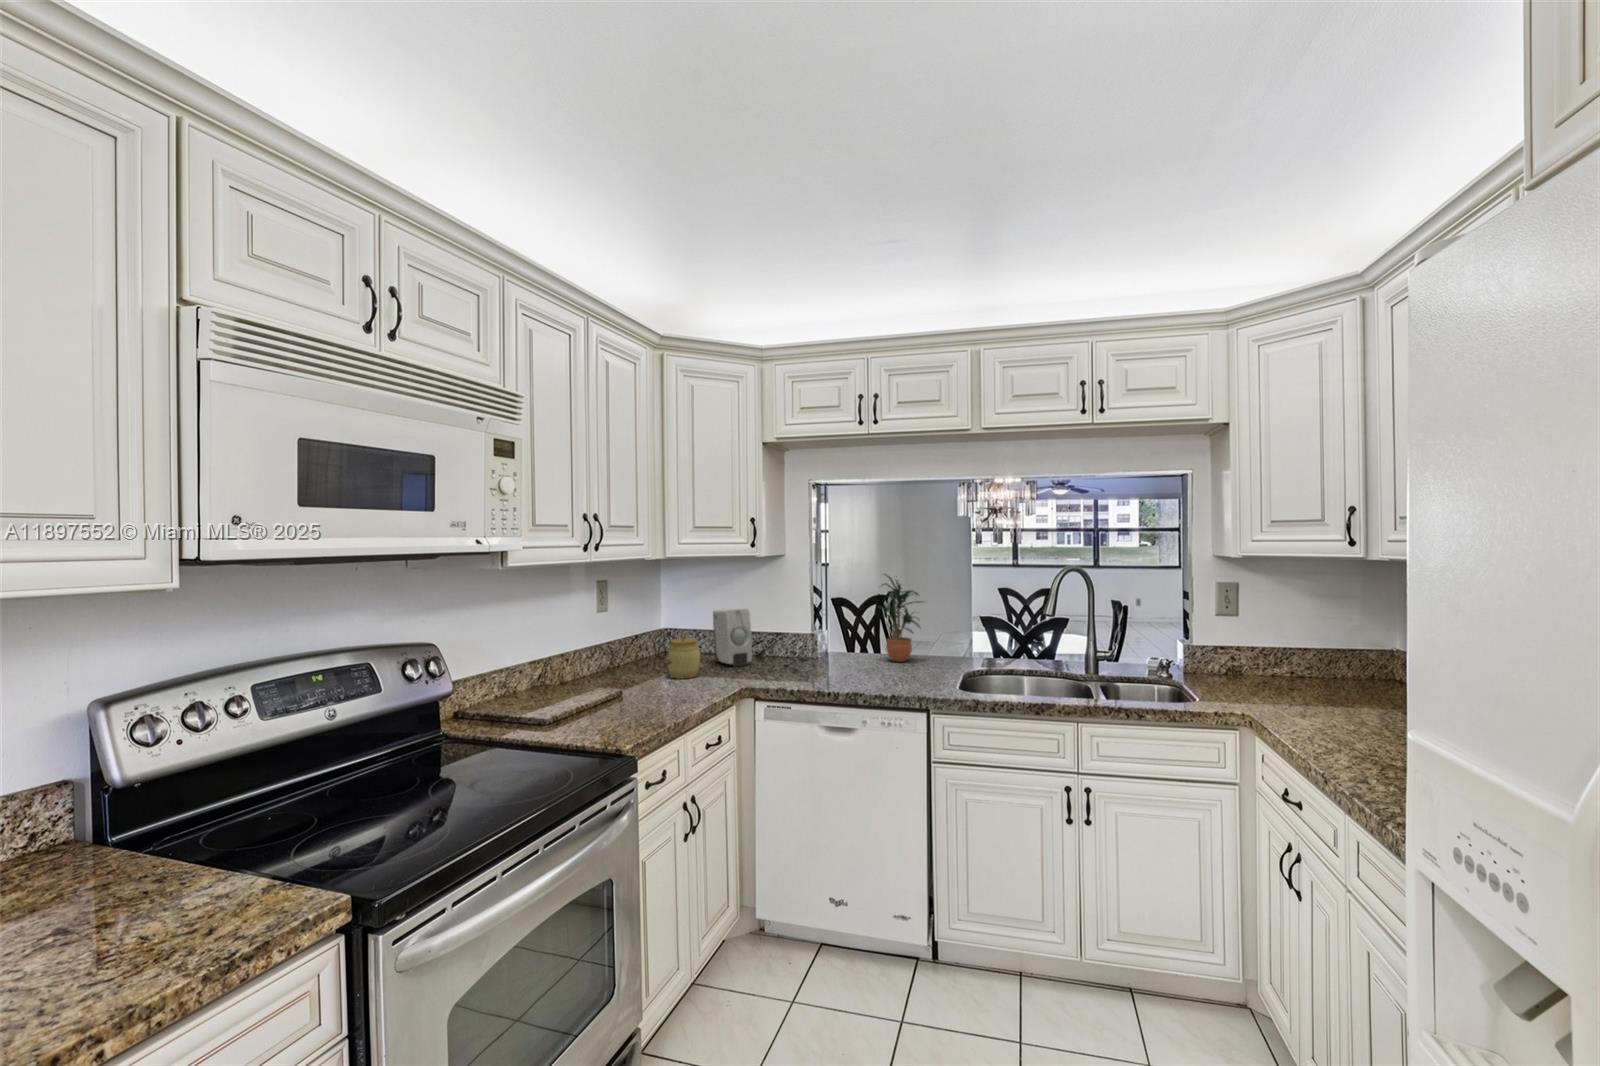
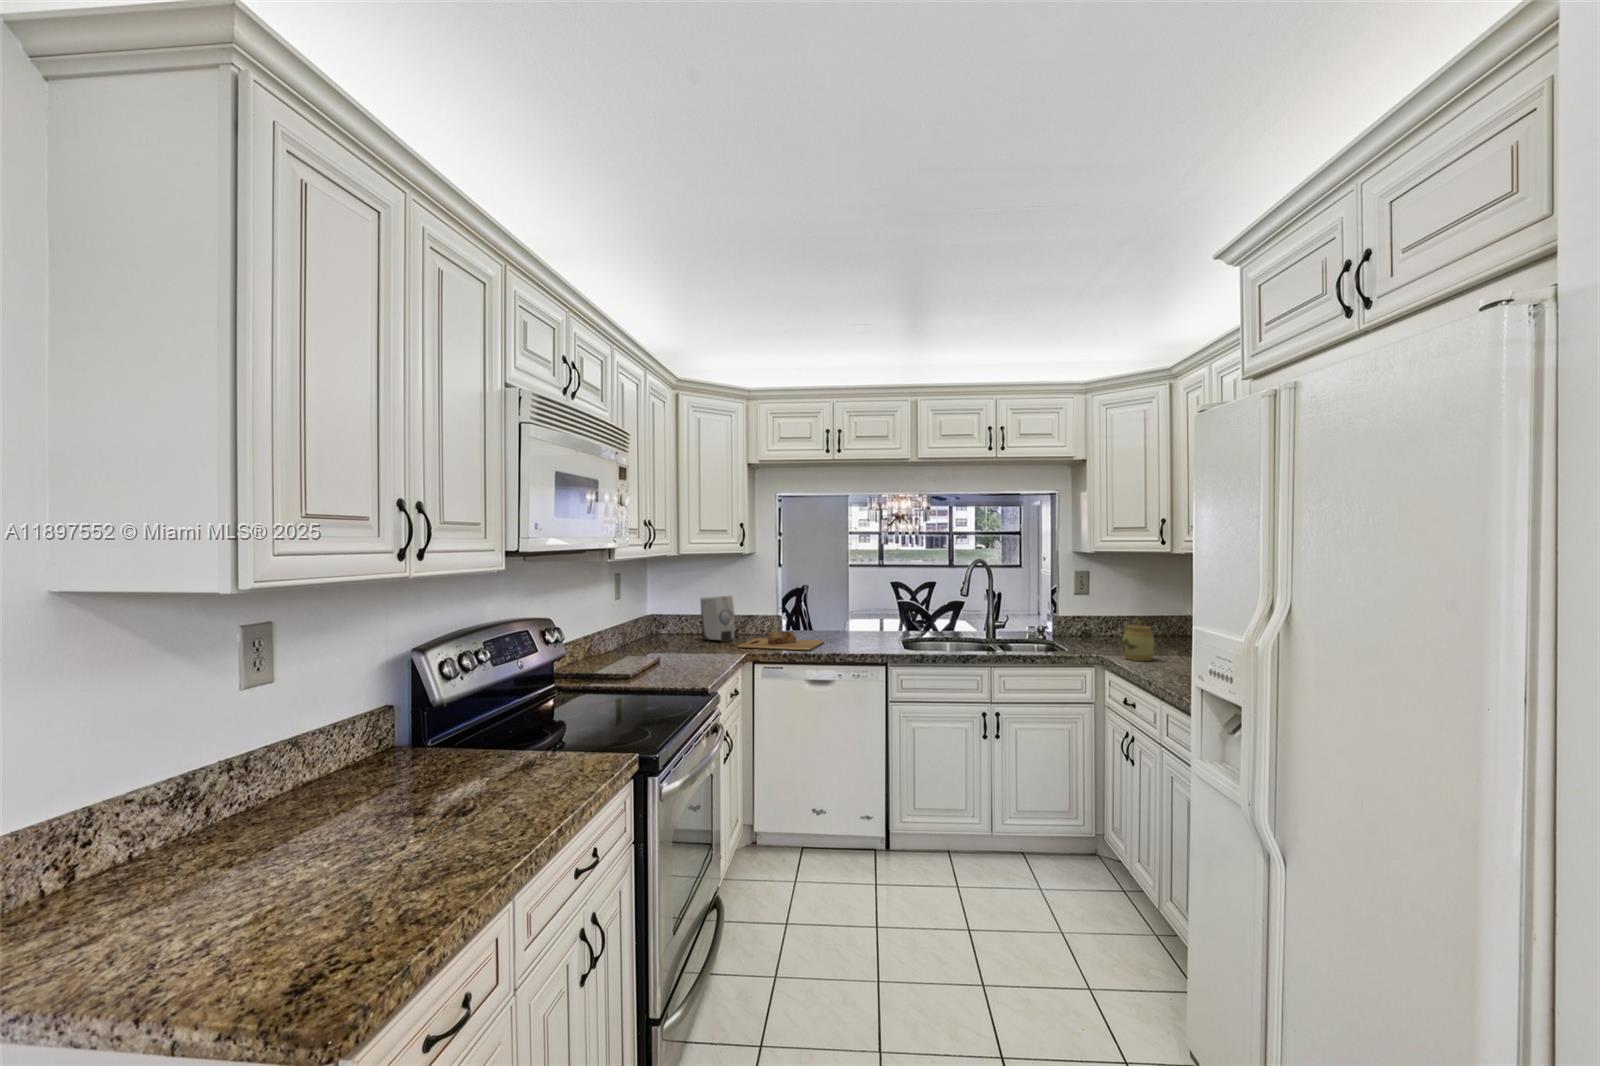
potted plant: present [877,574,924,662] -> none [829,567,869,636]
jar: present [667,633,700,679] -> present [1122,620,1154,661]
cutting board: none [745,657,860,685] -> present [738,631,824,651]

